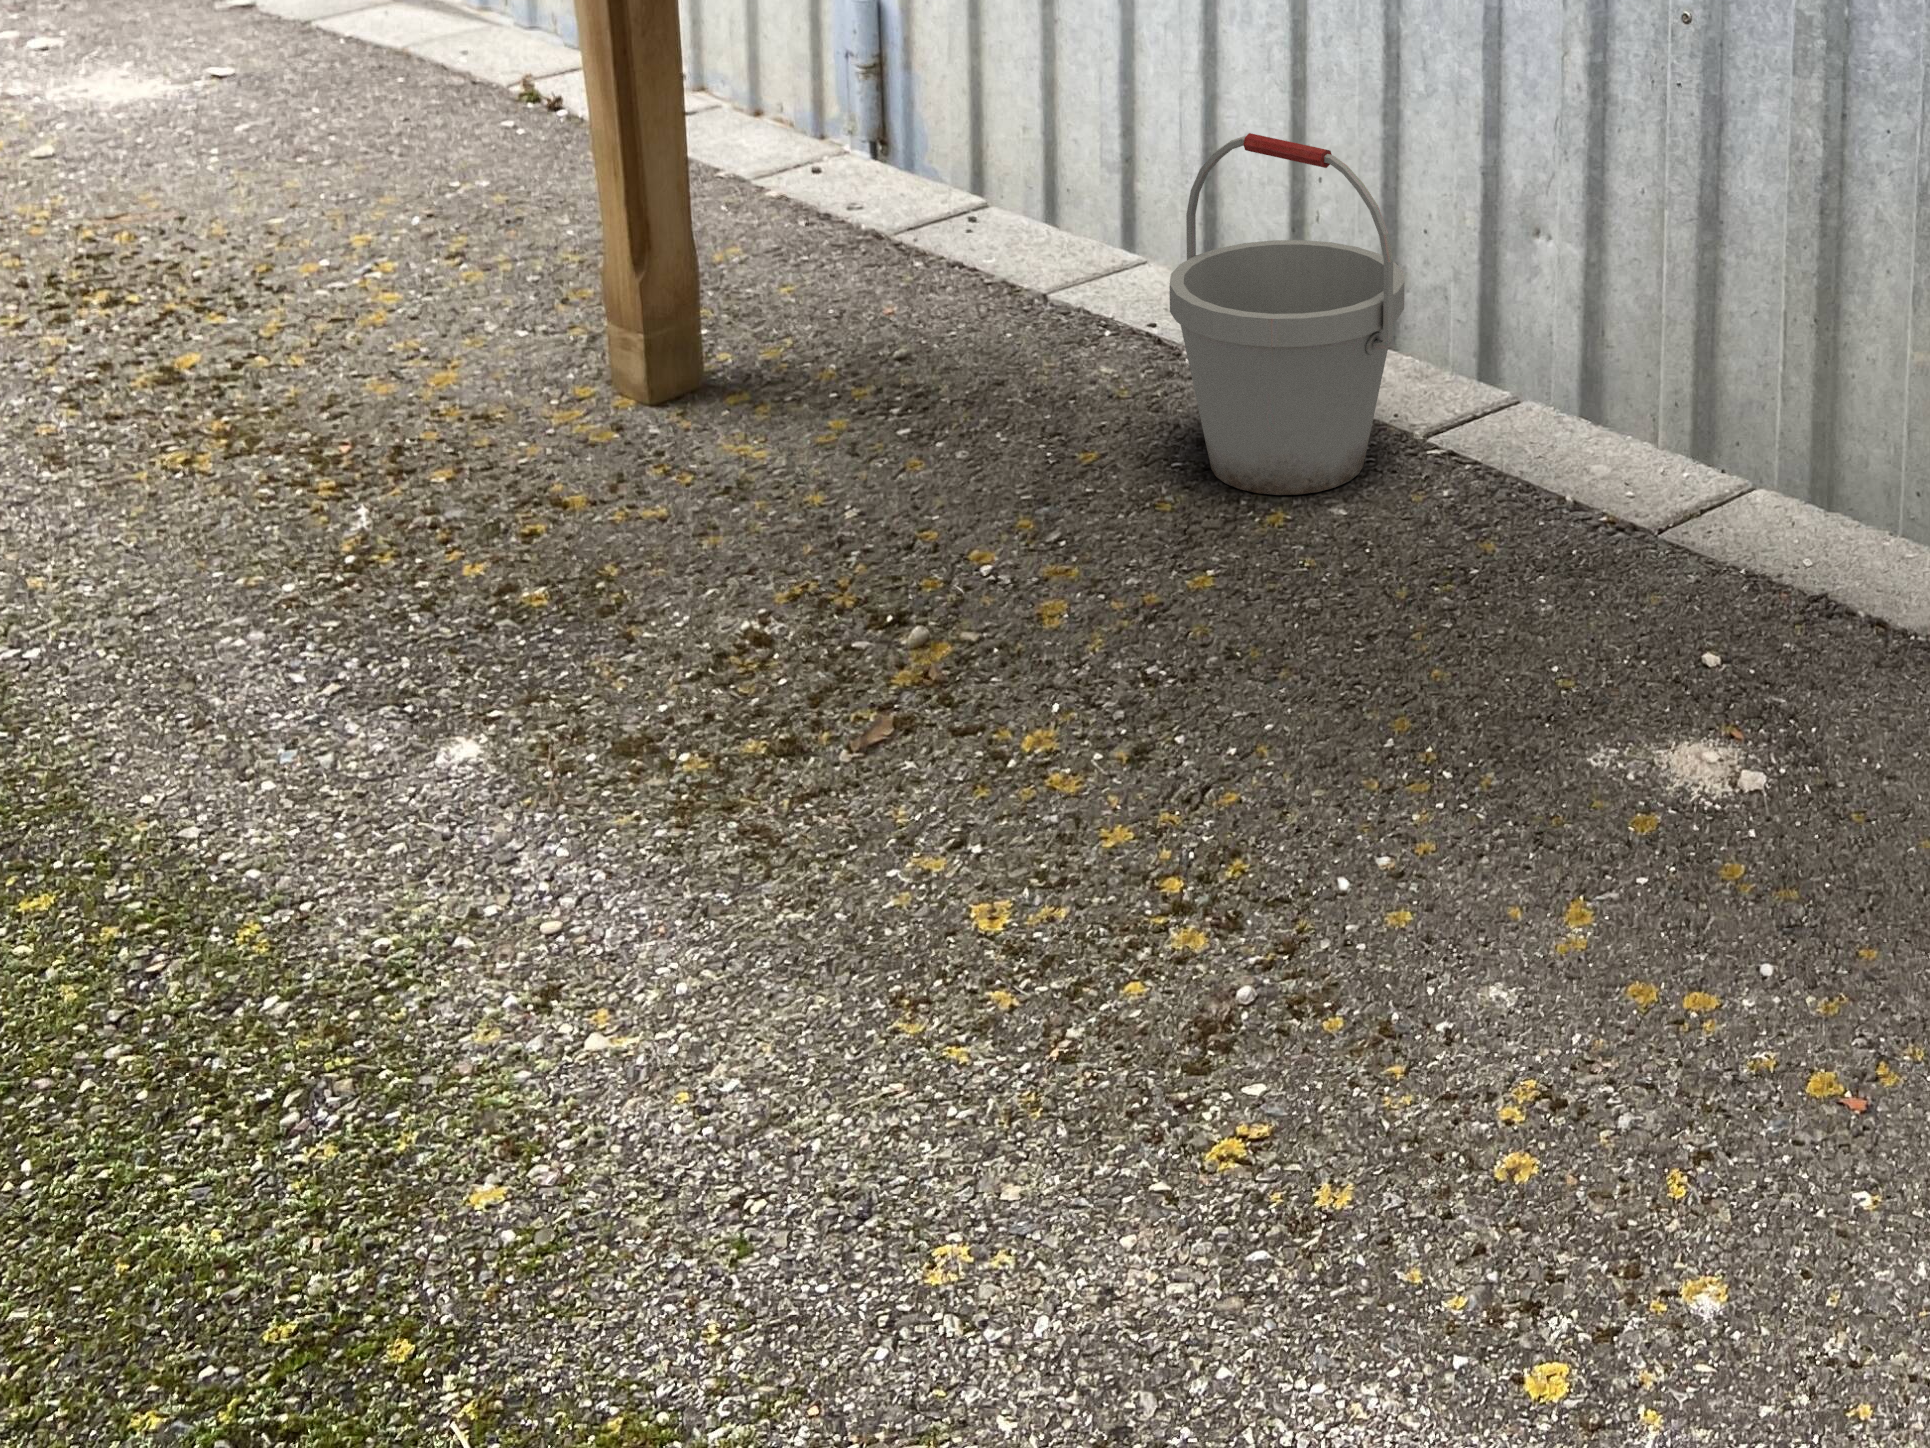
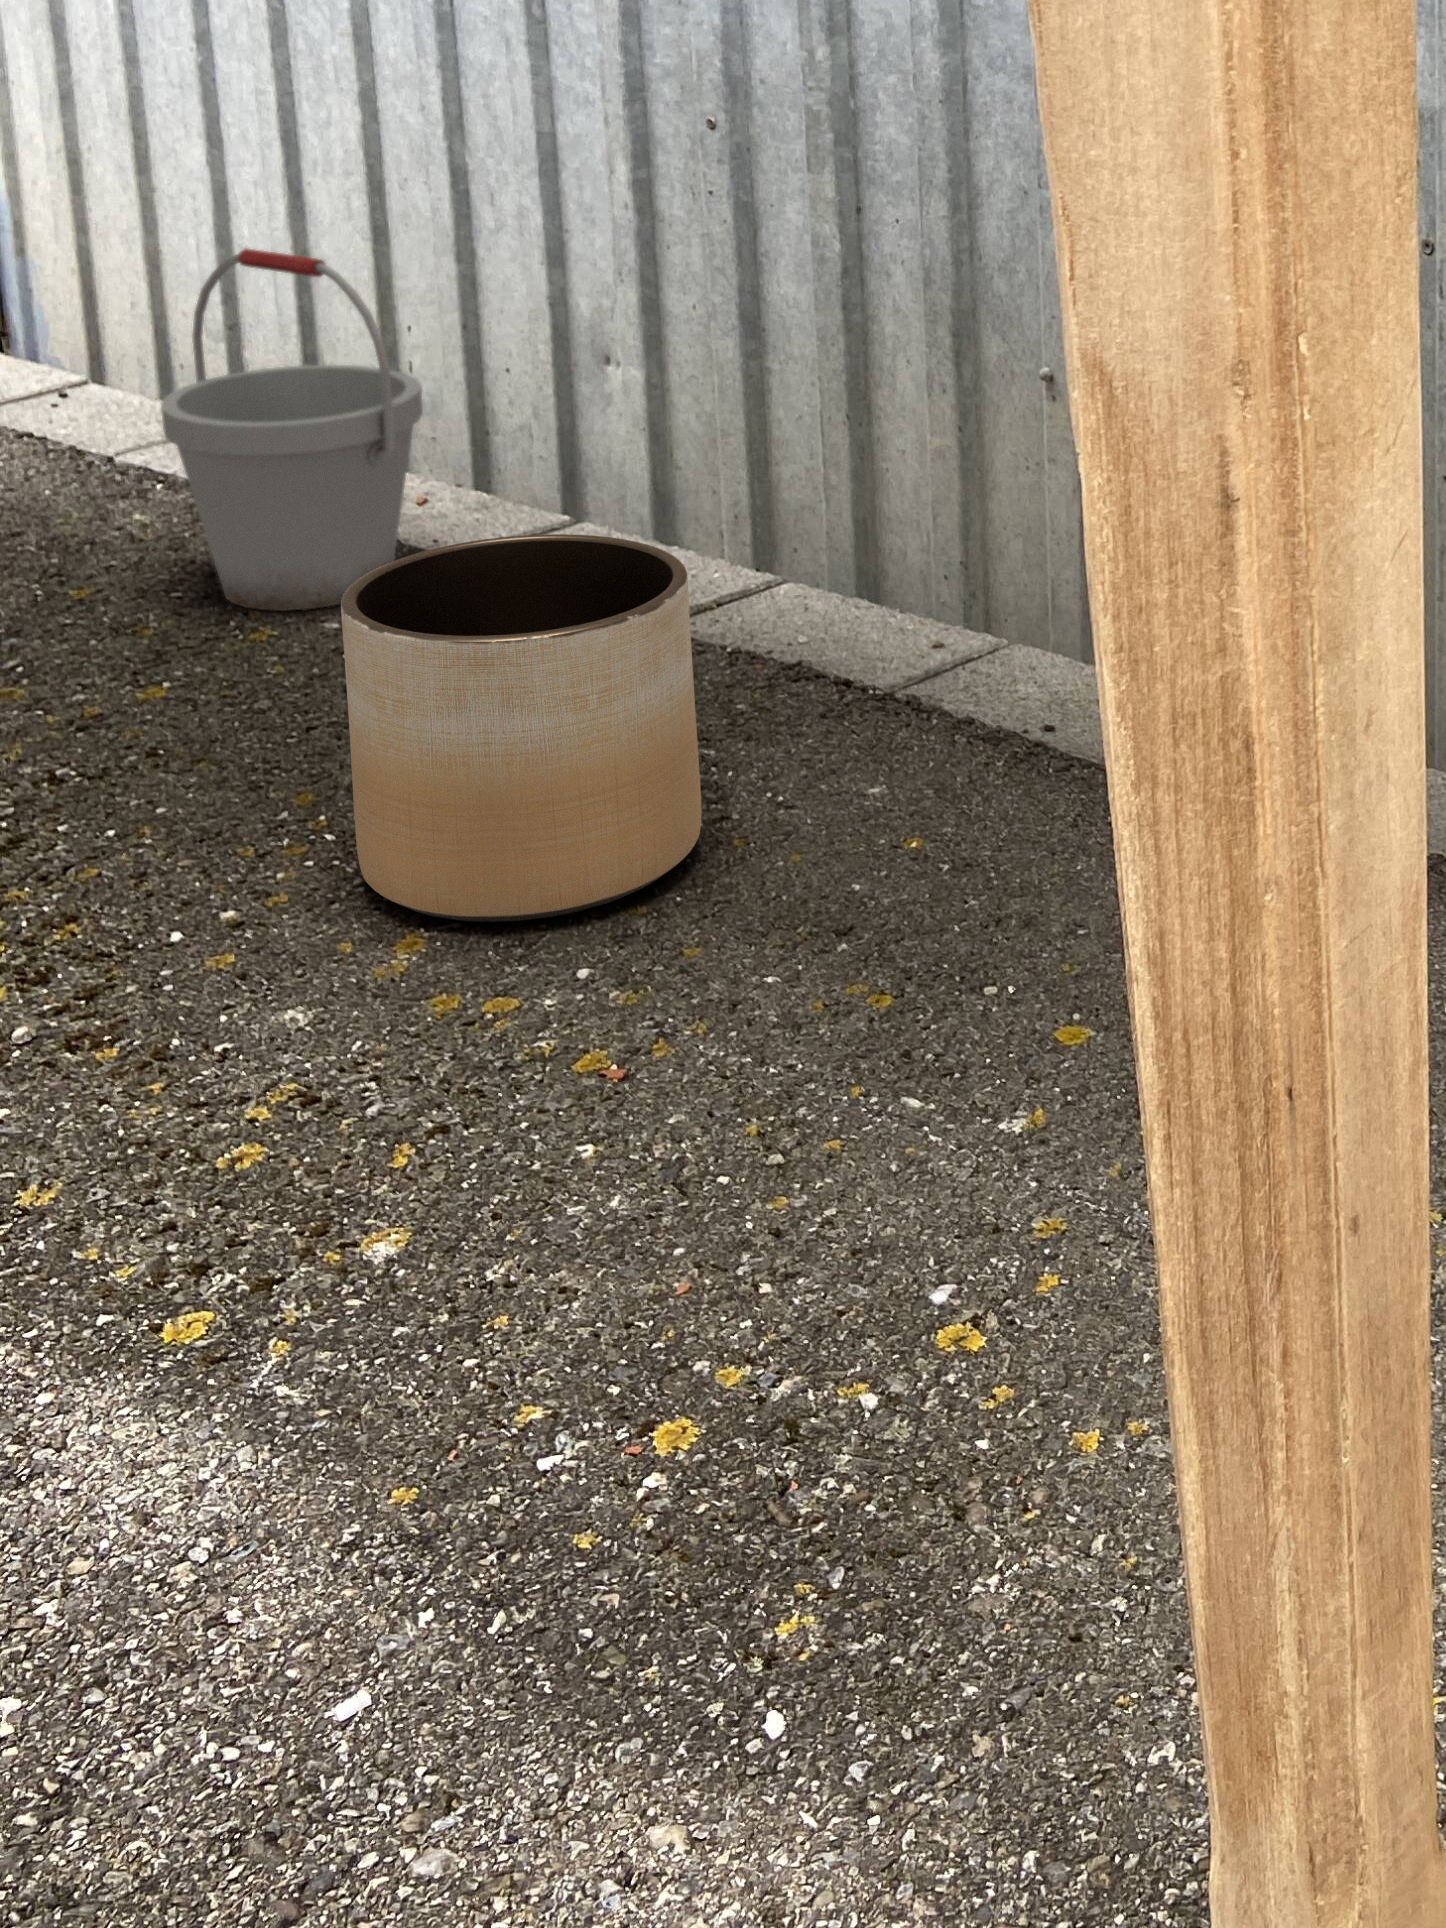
planter: none [1487,487,1818,898] -> present [341,534,702,922]

